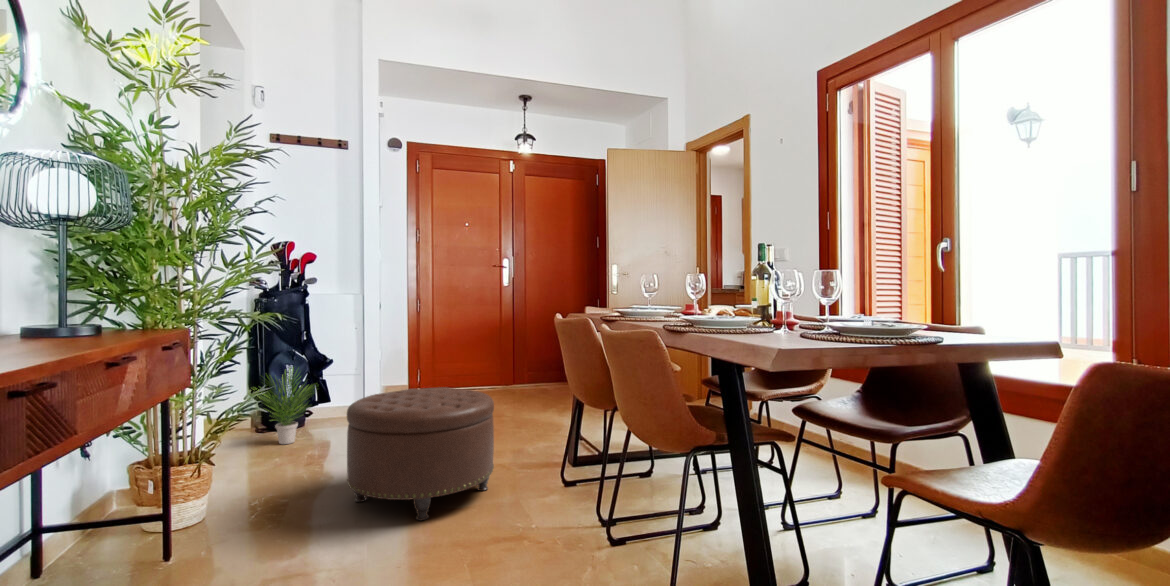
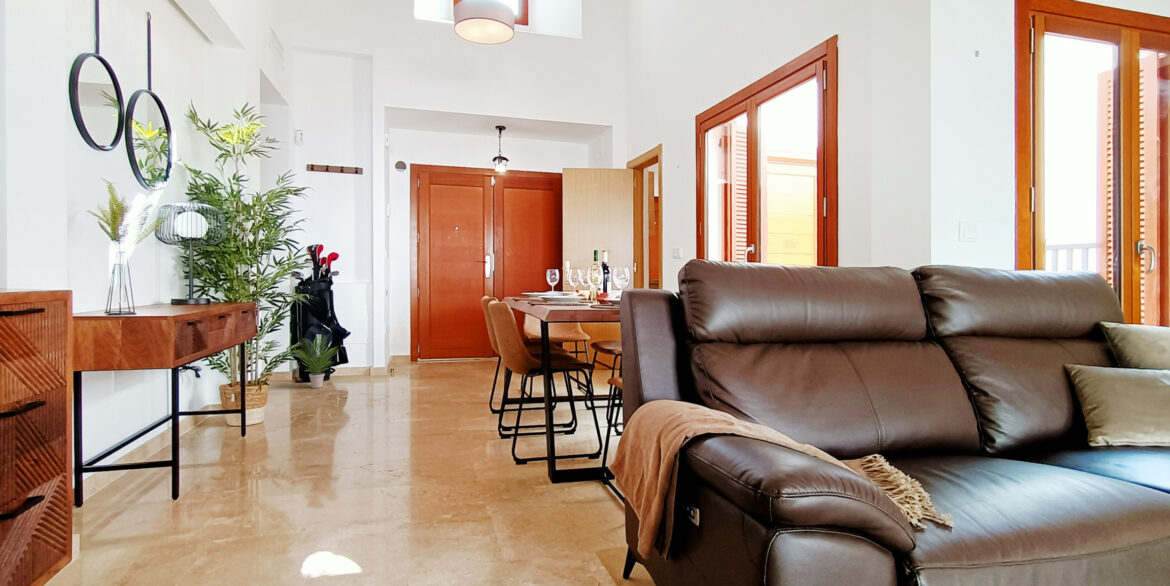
ottoman: present [347,387,494,520] -> none [351,346,447,423]

